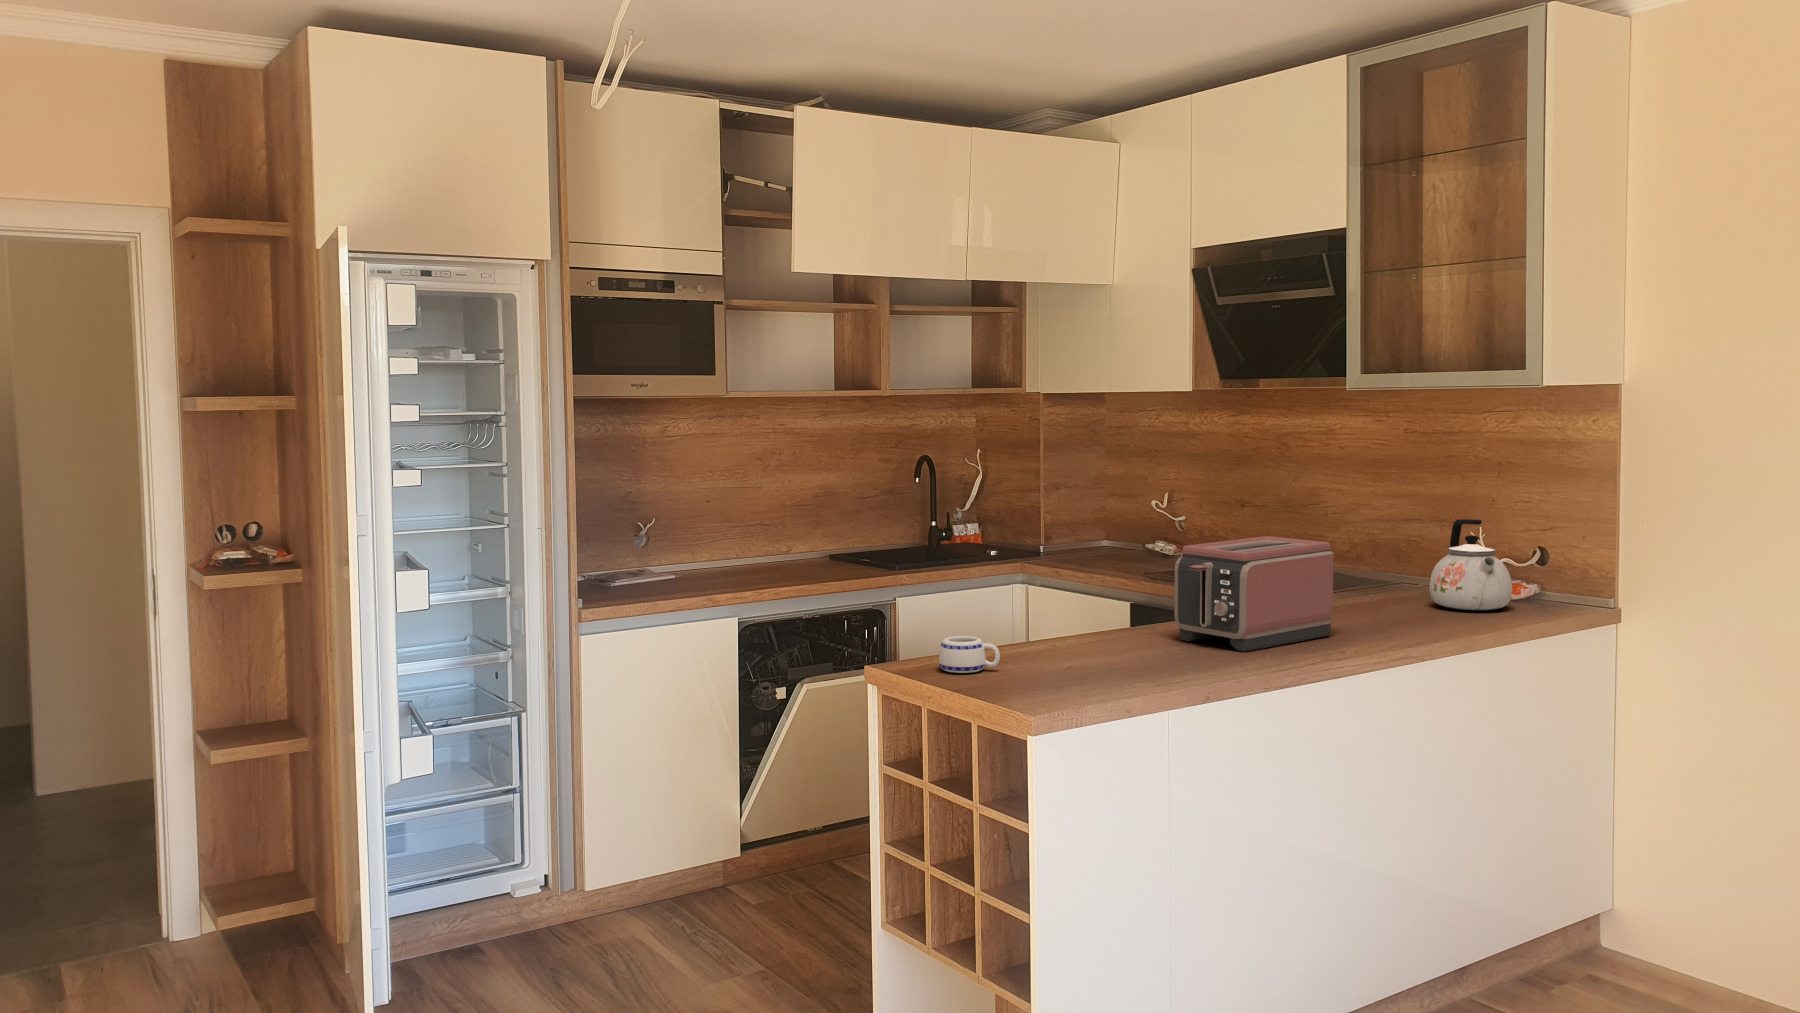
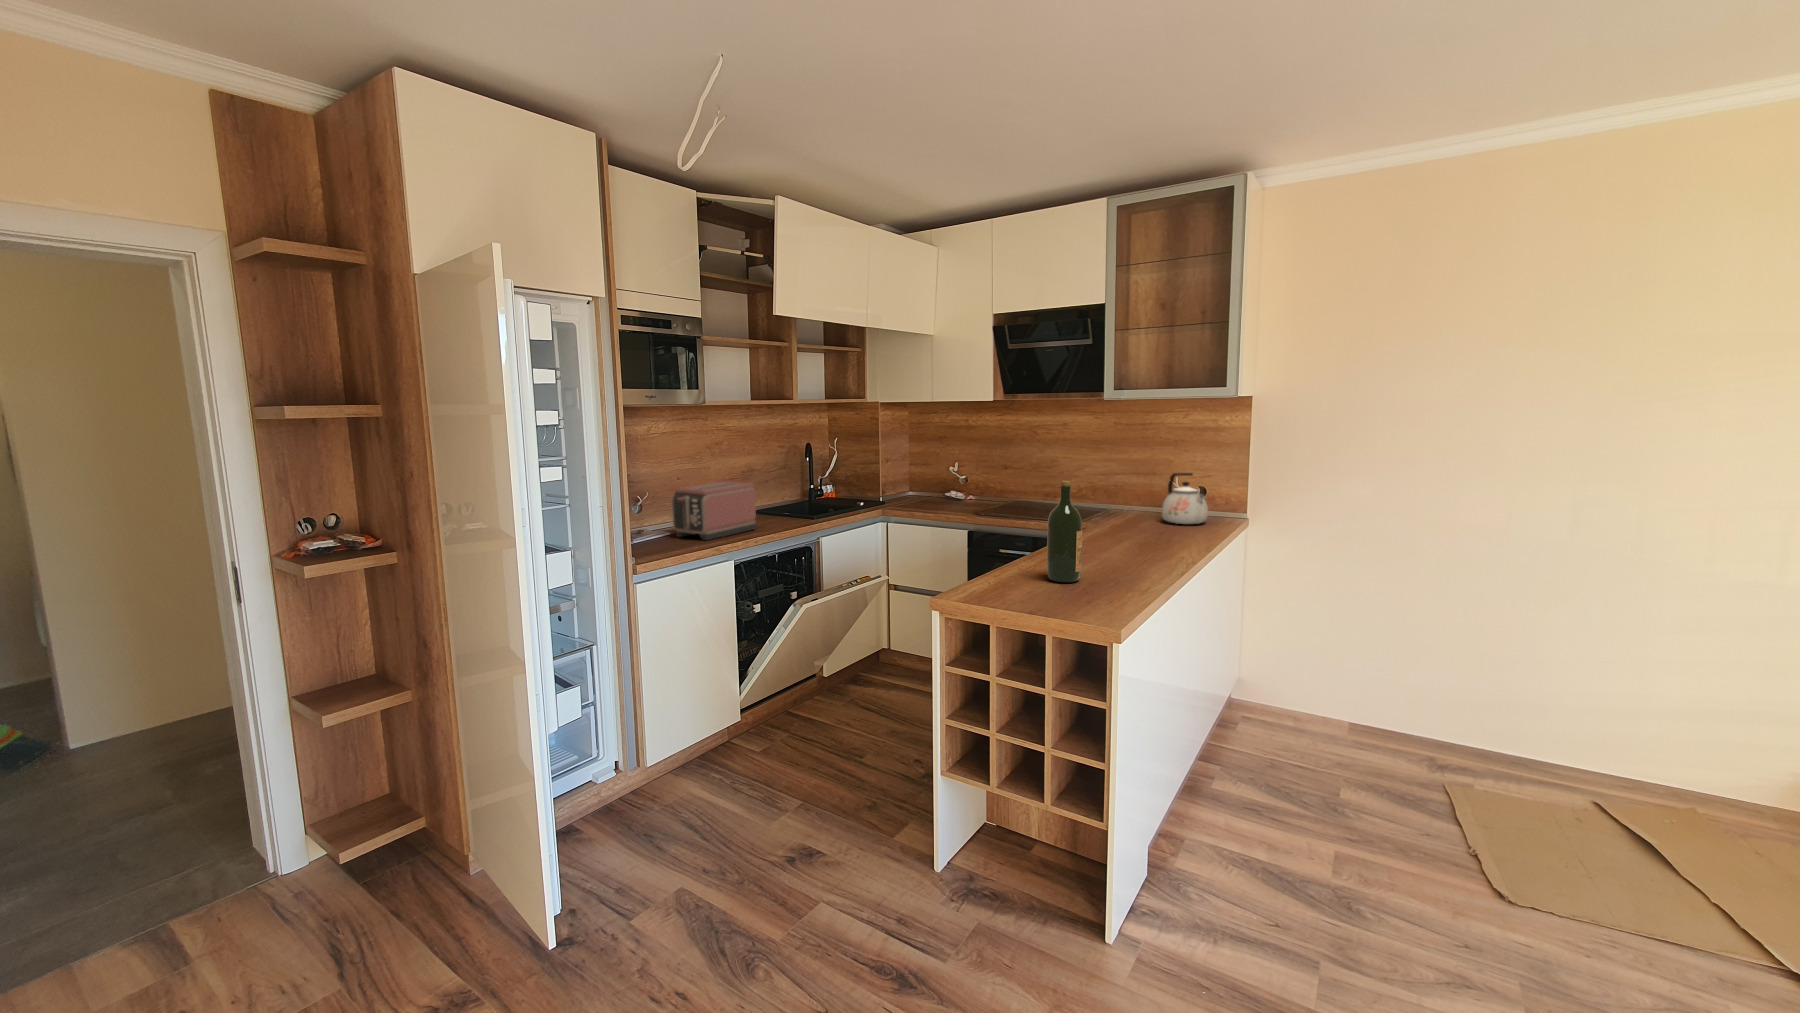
wine bottle: none [1046,513,1098,667] -> present [1047,481,1083,583]
toaster: present [1174,536,1334,652] -> present [672,481,756,540]
mug: present [939,636,1000,673] -> none [992,568,1033,595]

